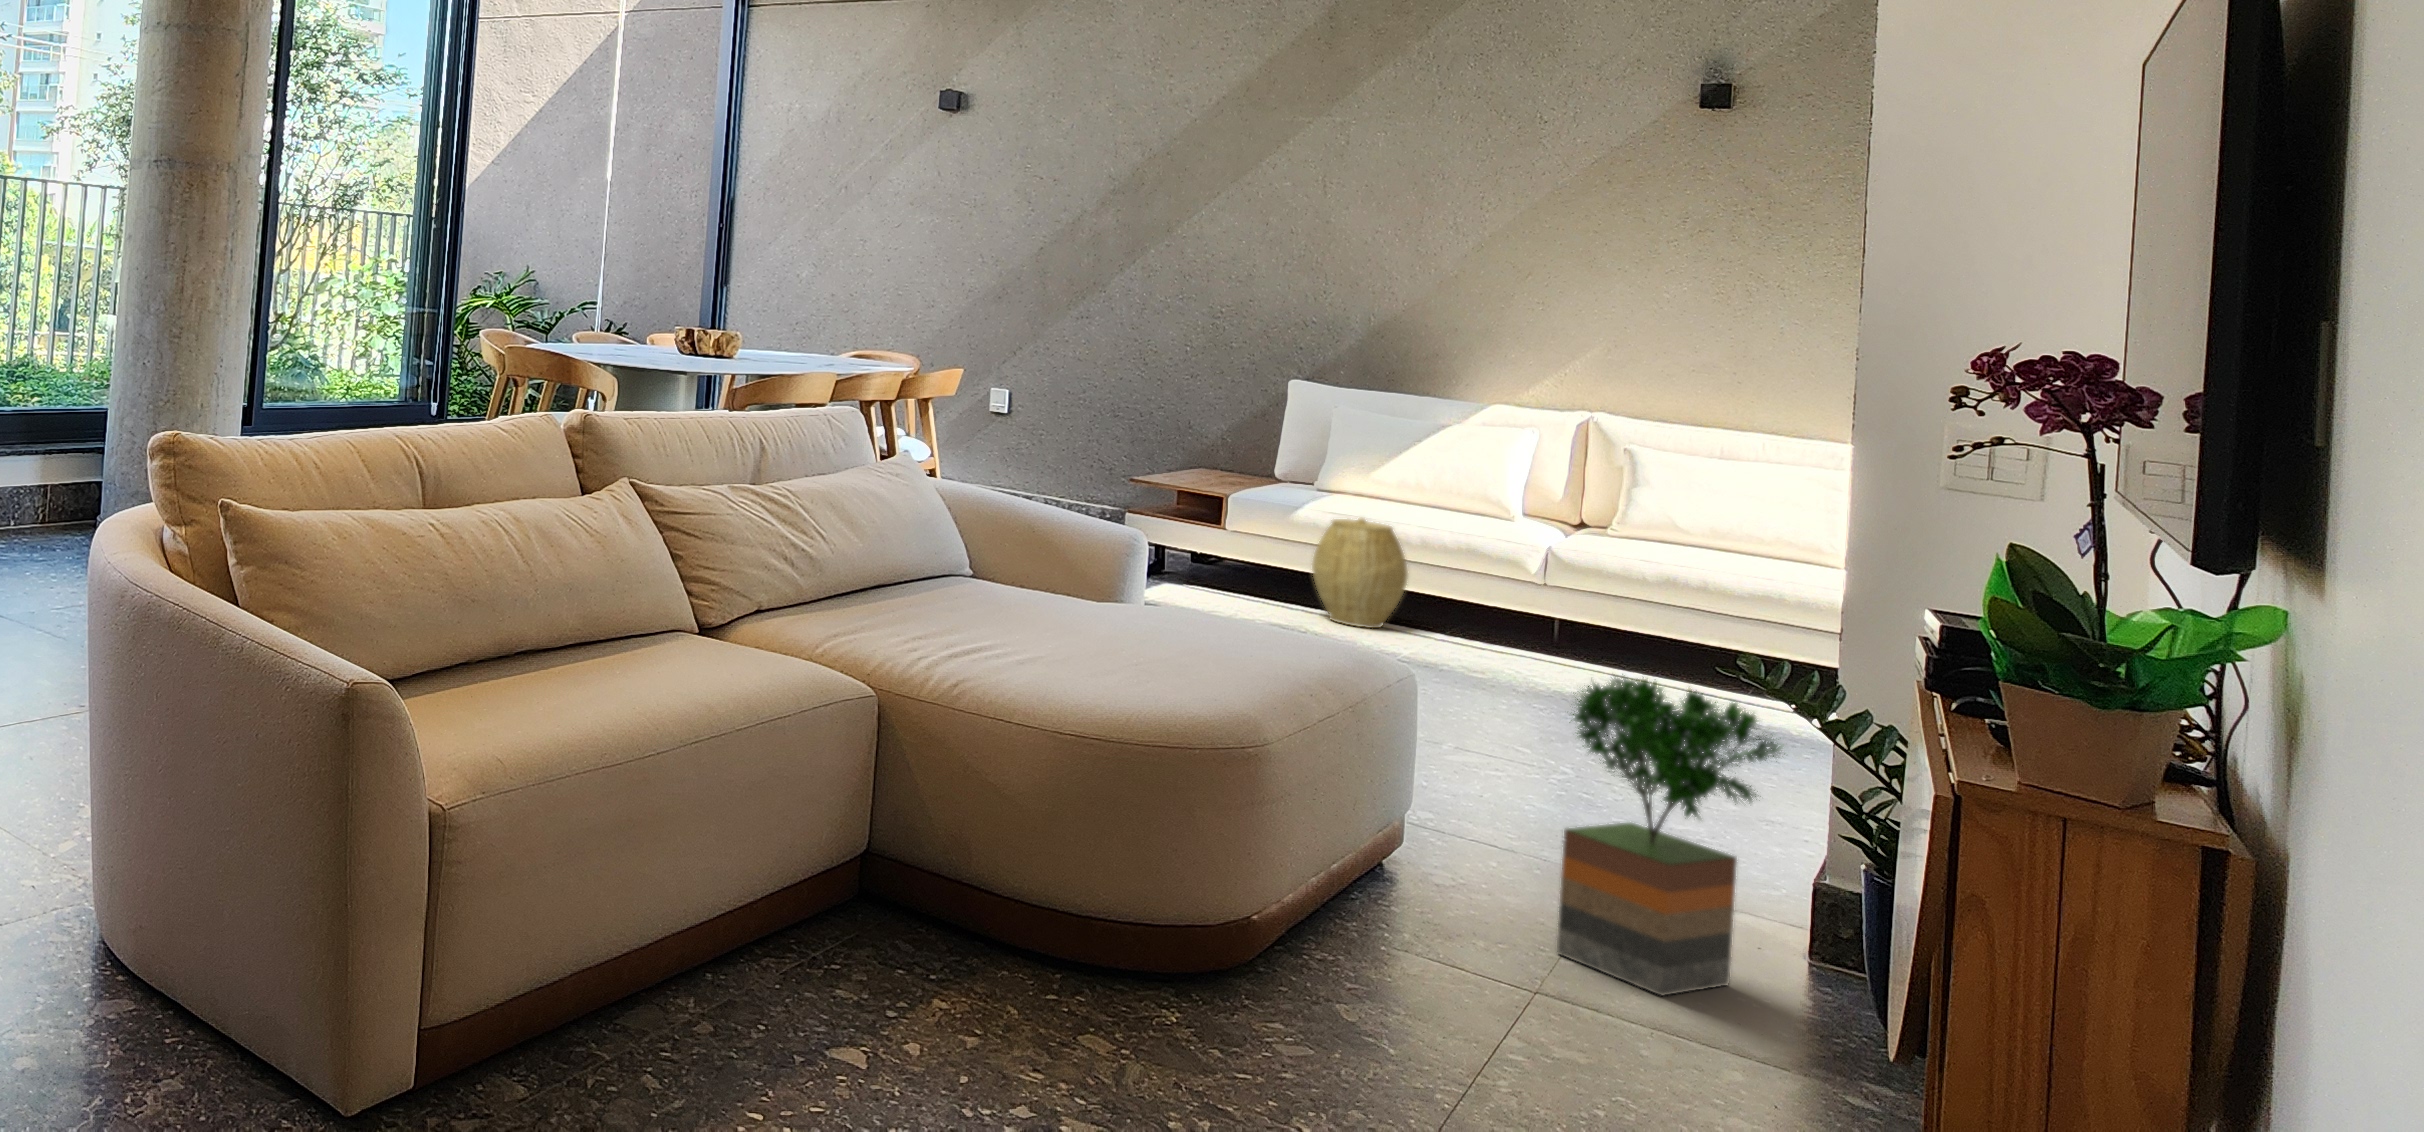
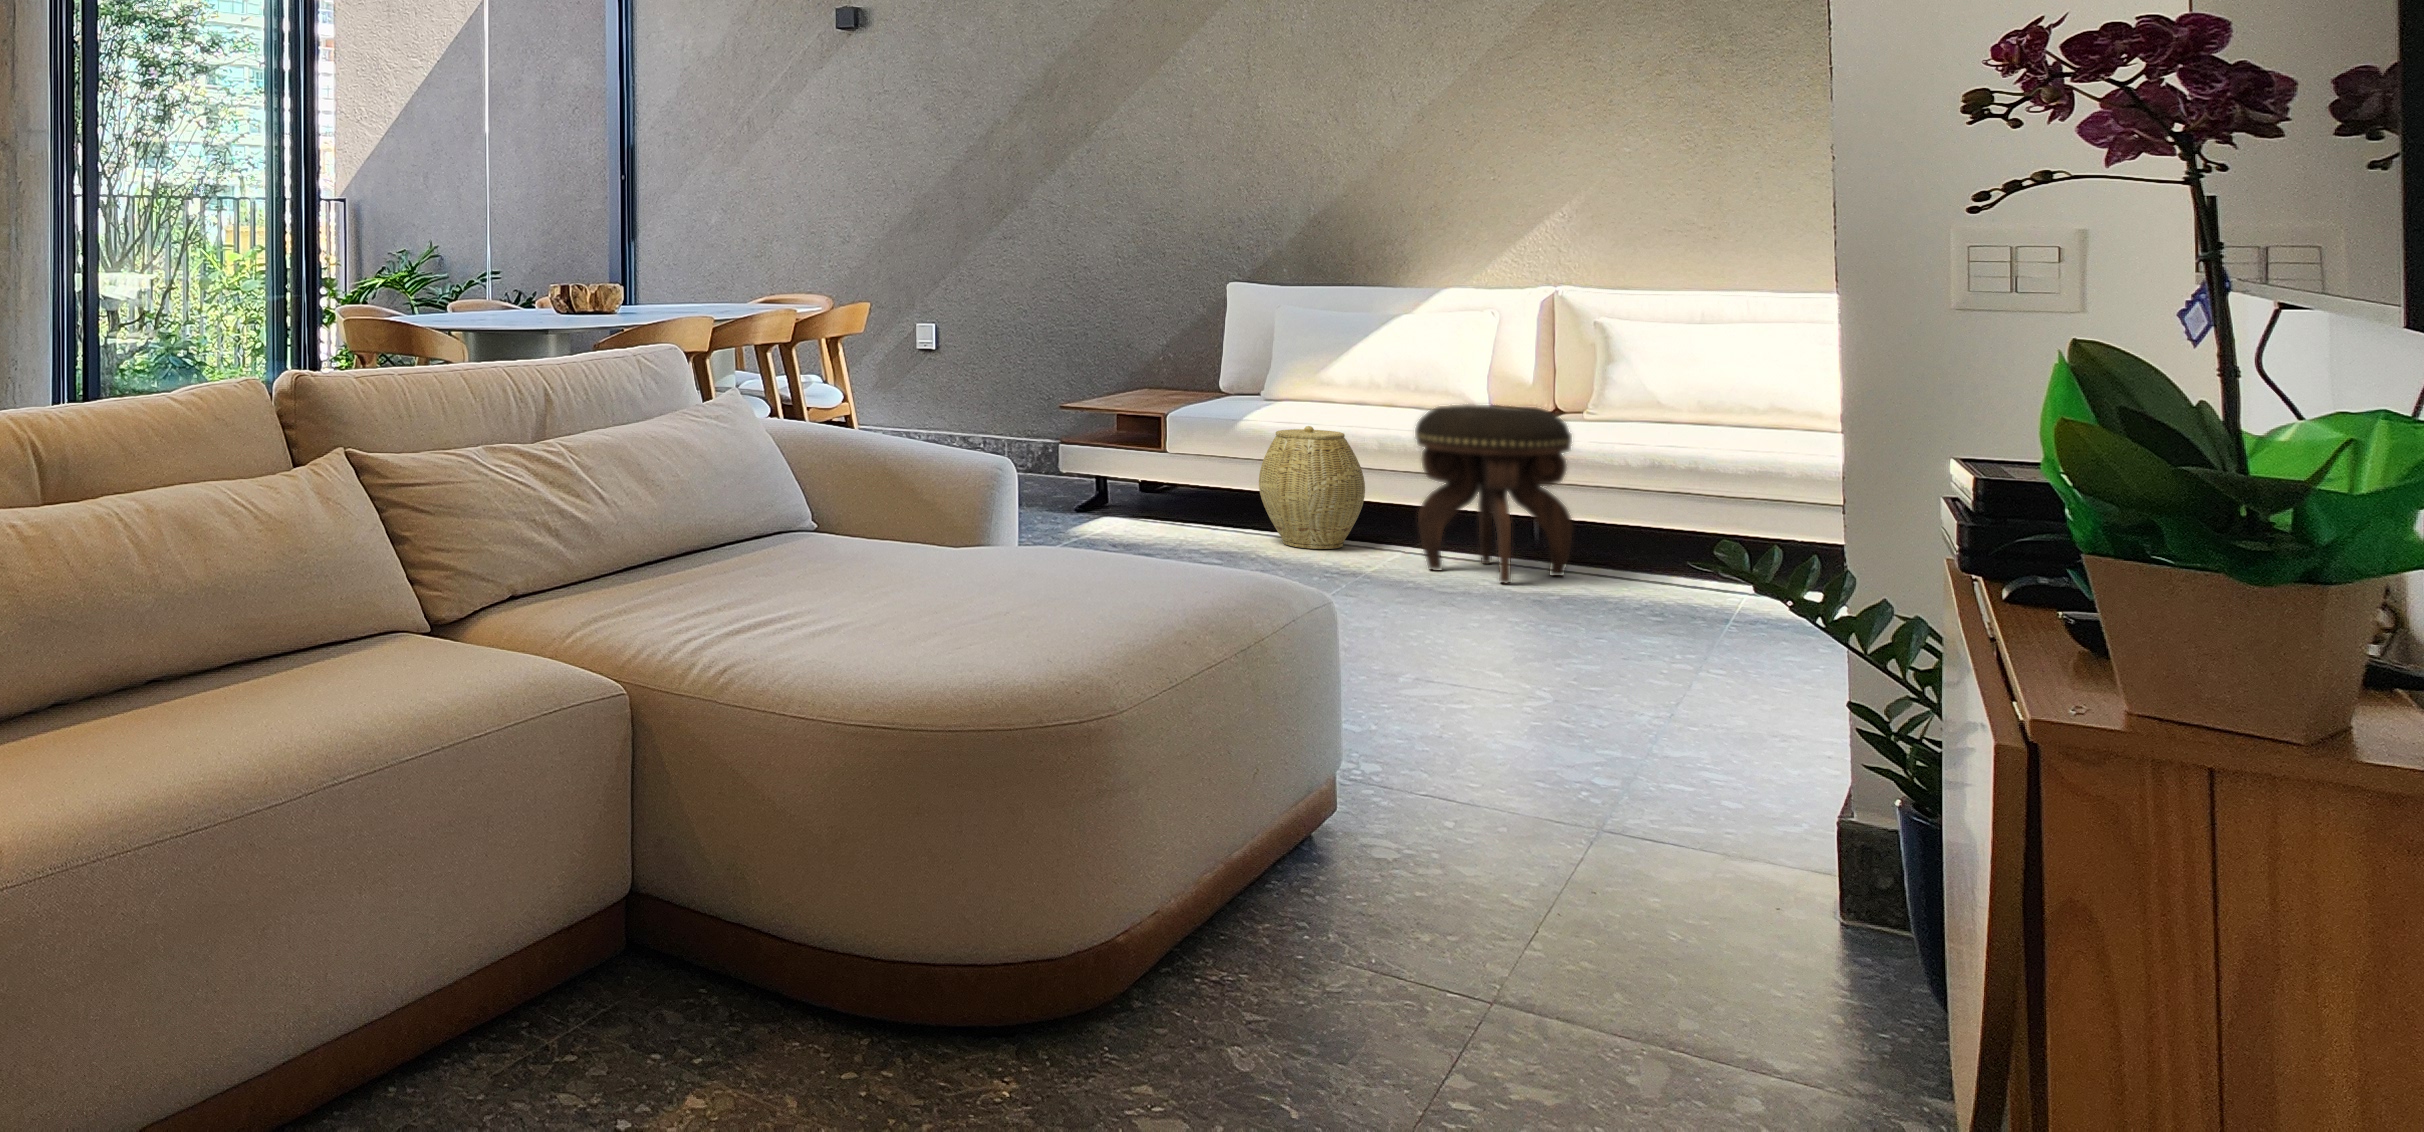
footstool: none [1456,512,1598,672] -> present [1415,404,1573,583]
potted tree: present [1557,674,1785,995] -> none [1505,579,1794,991]

